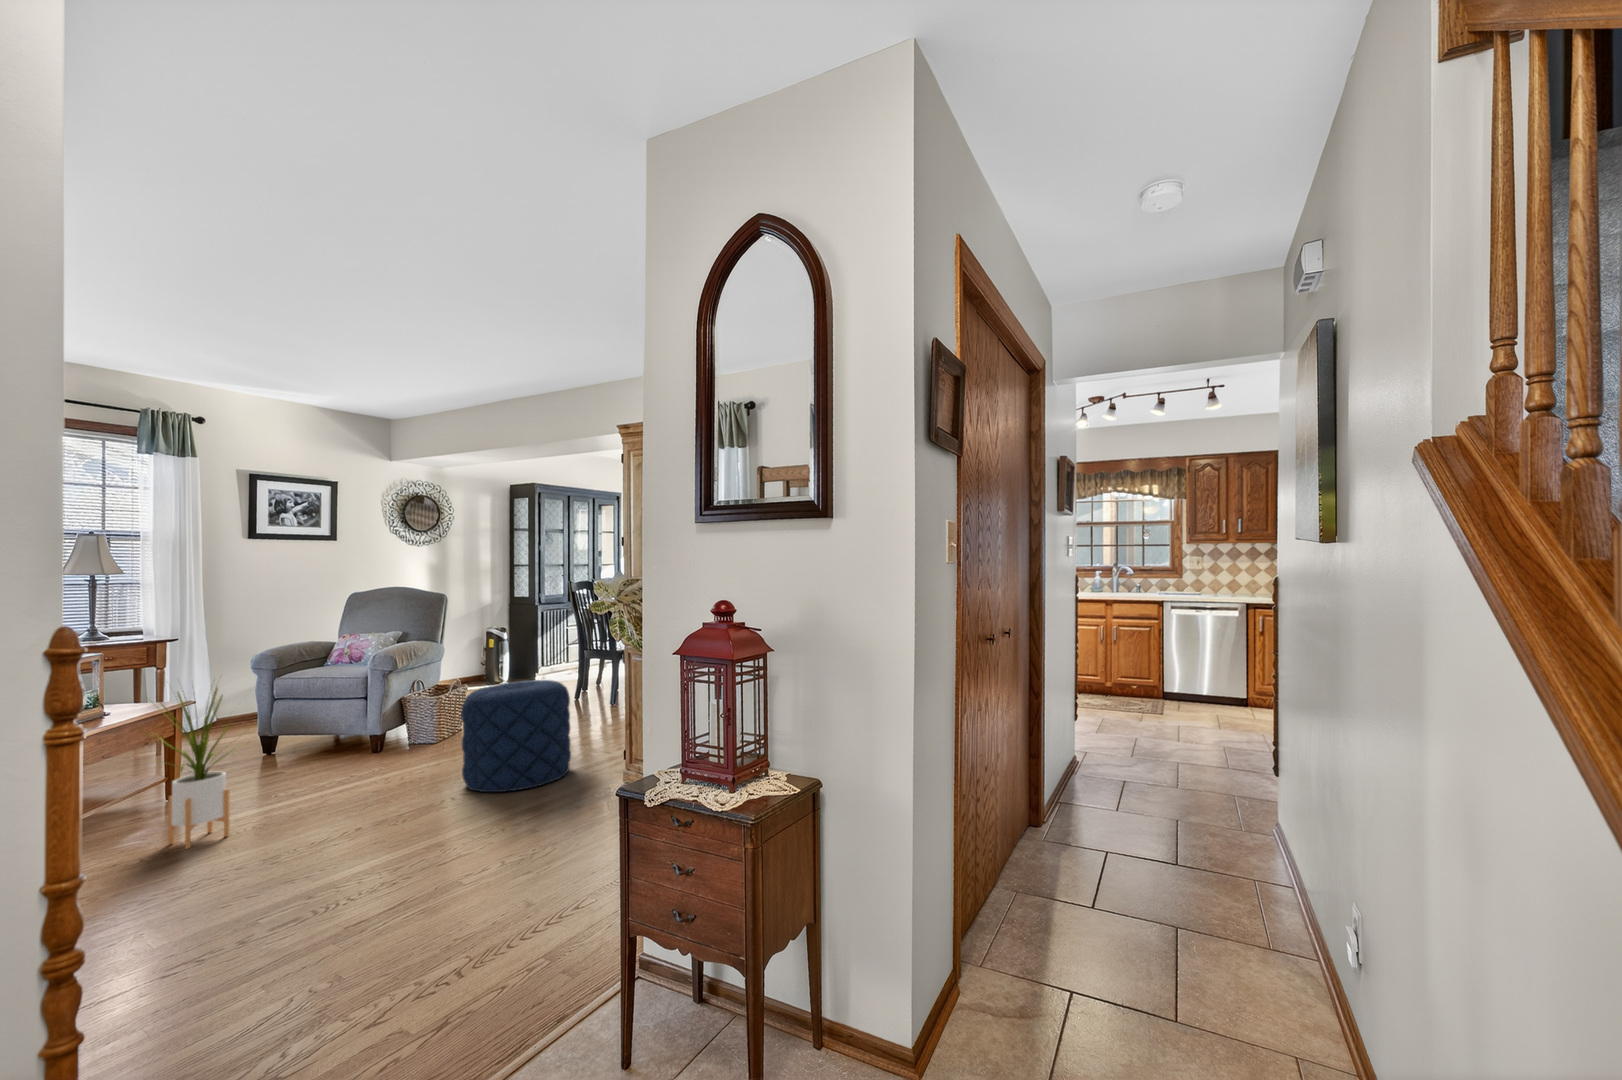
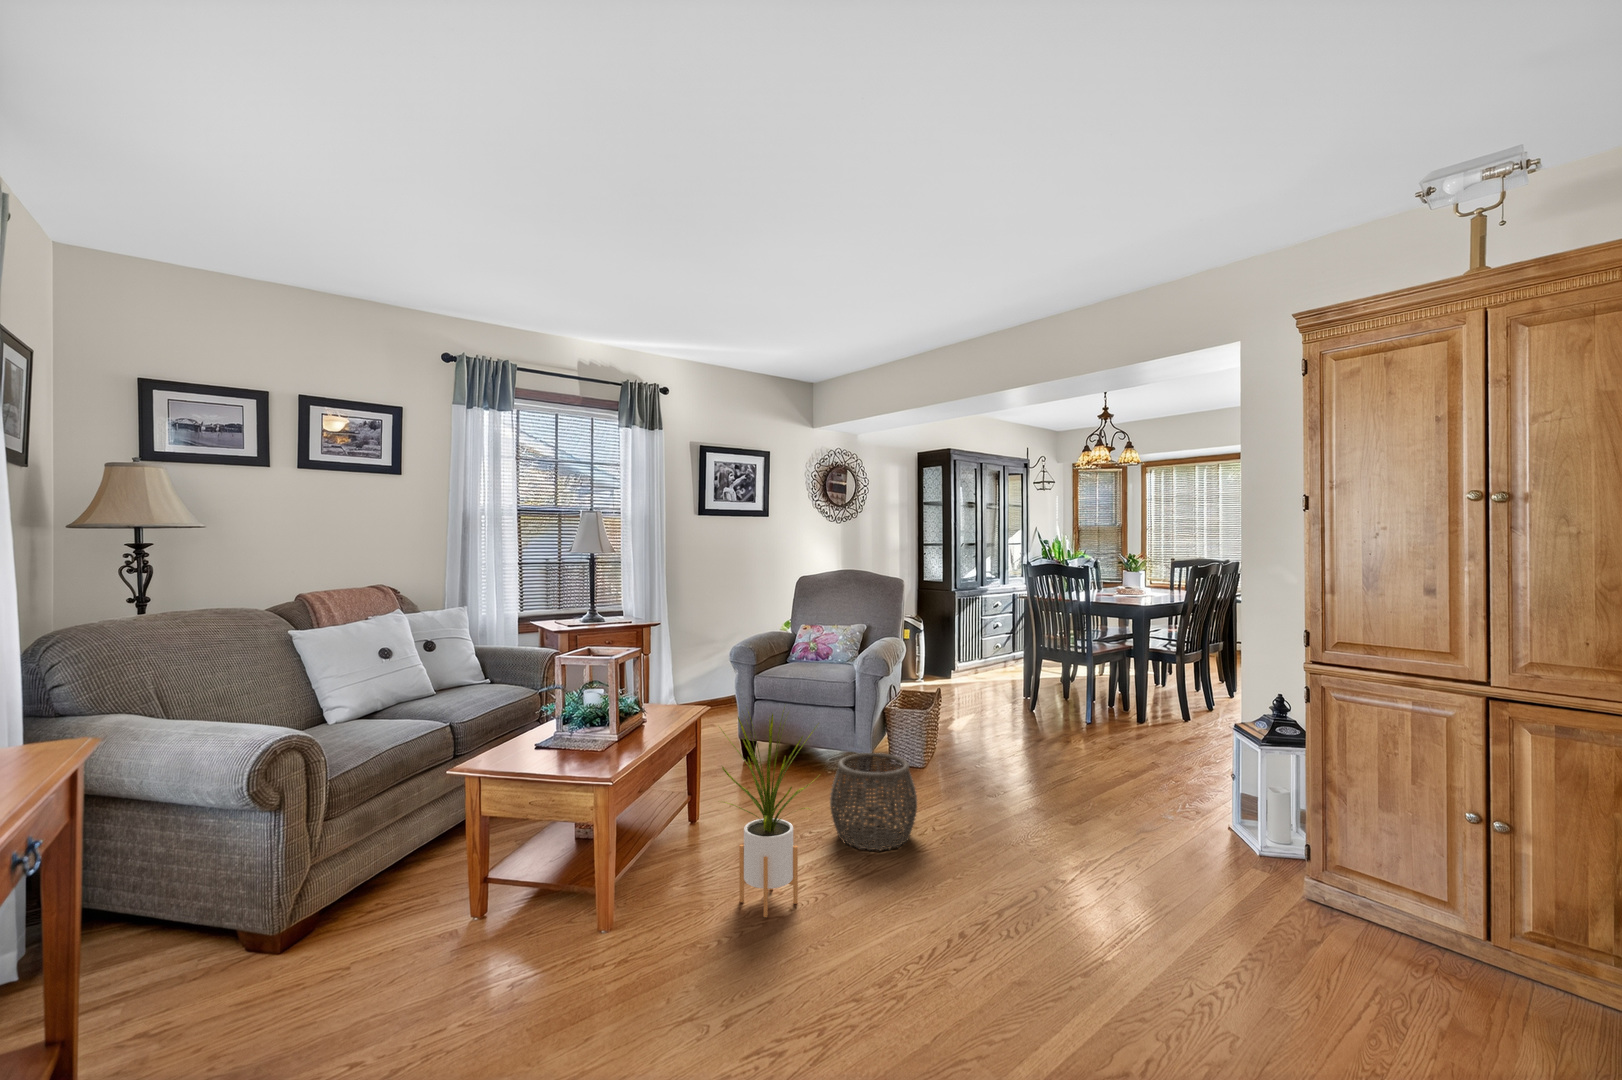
pouf: present [461,680,571,792] -> none [1025,729,1171,897]
woven basket: none [300,721,387,797] -> present [830,753,917,851]

